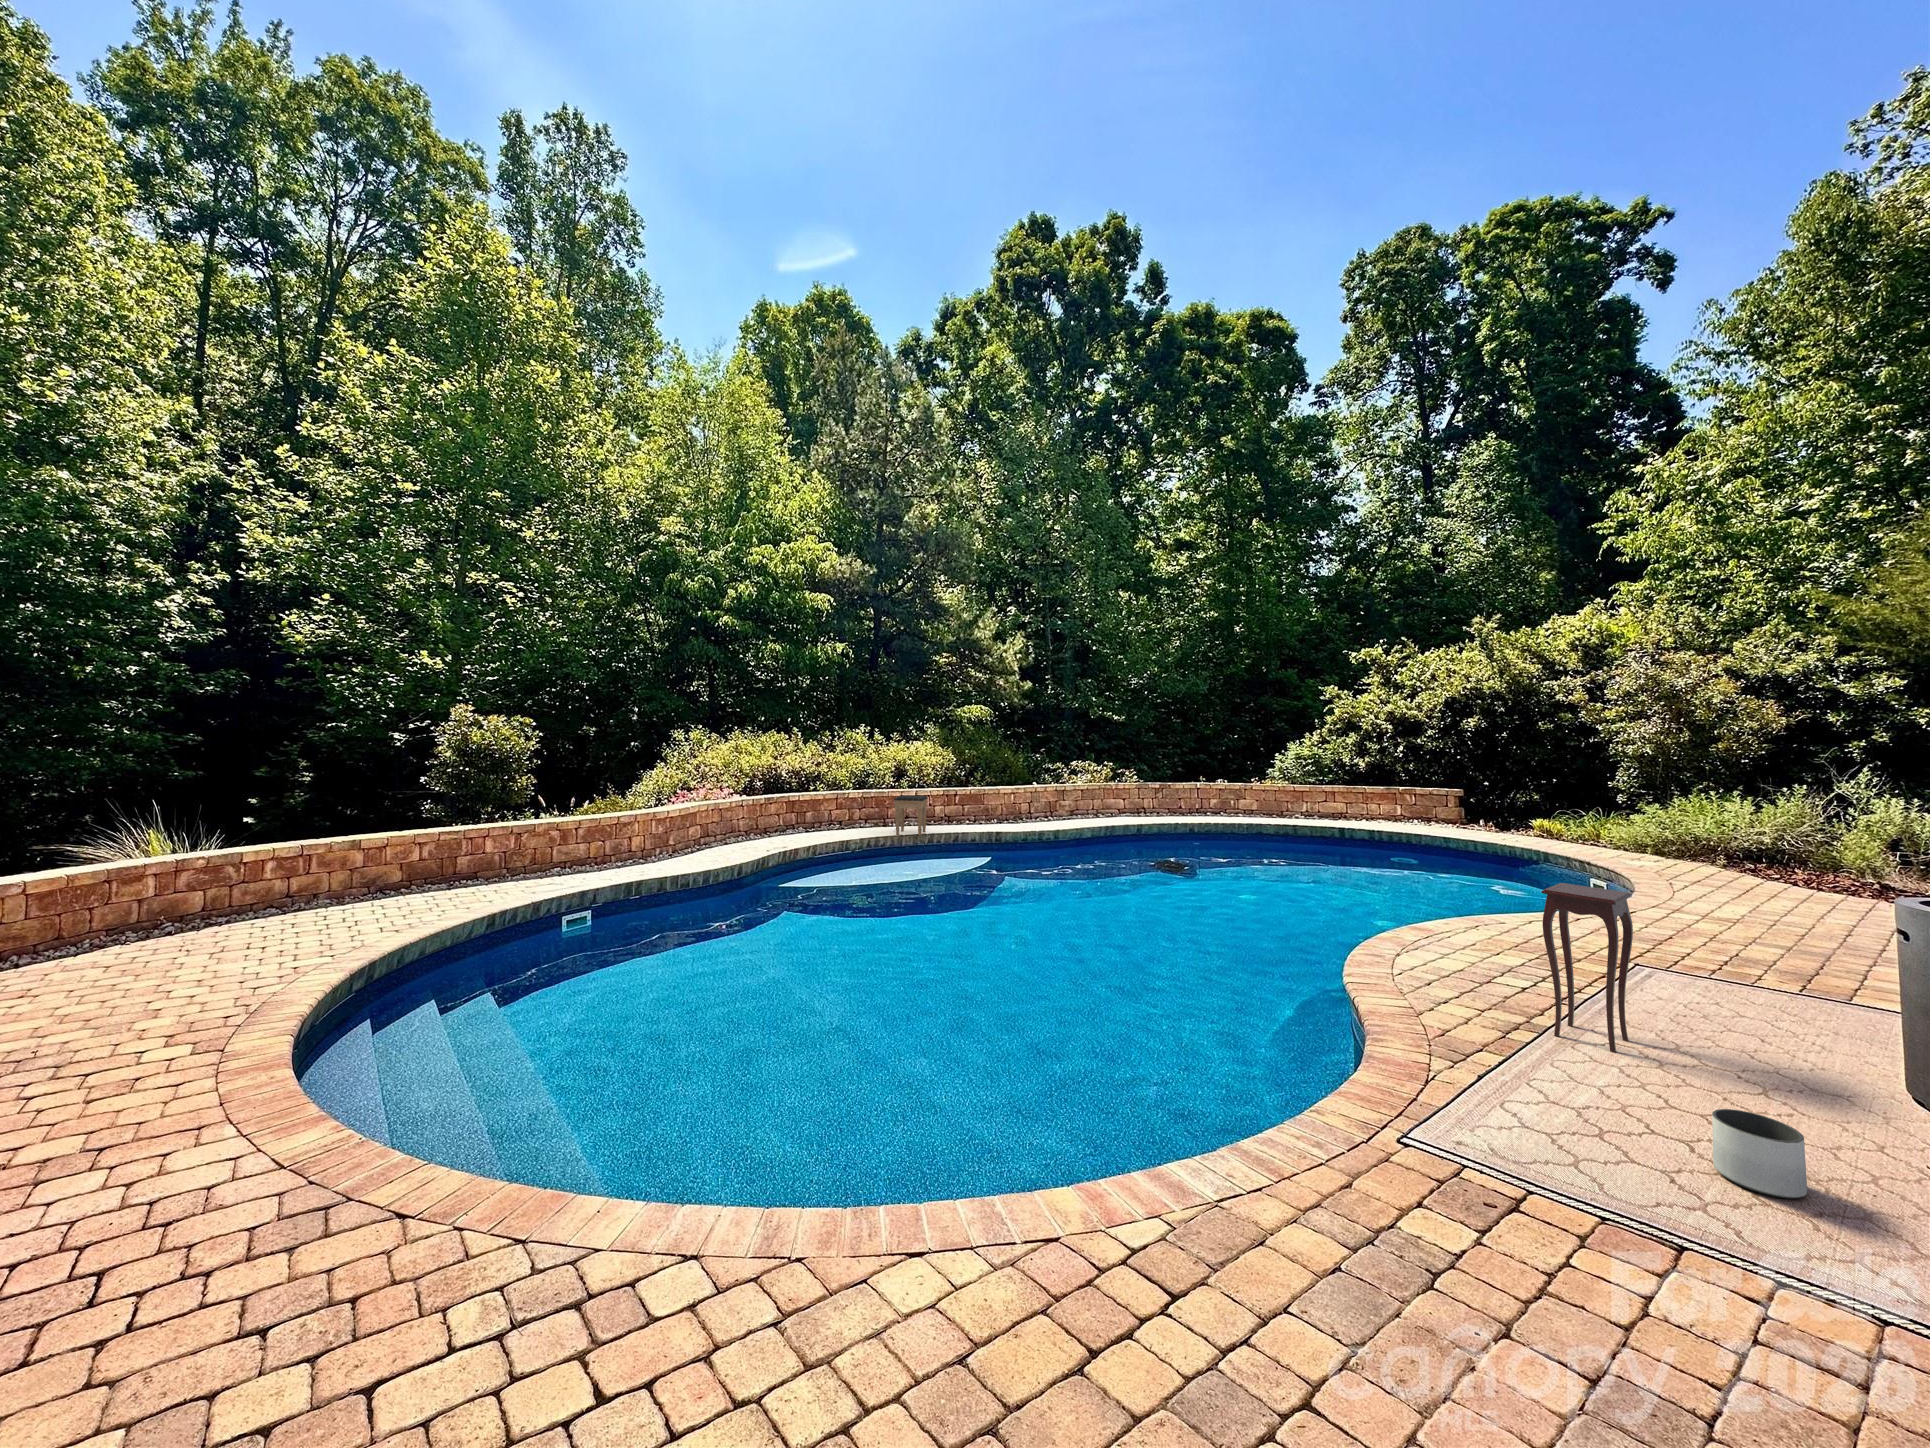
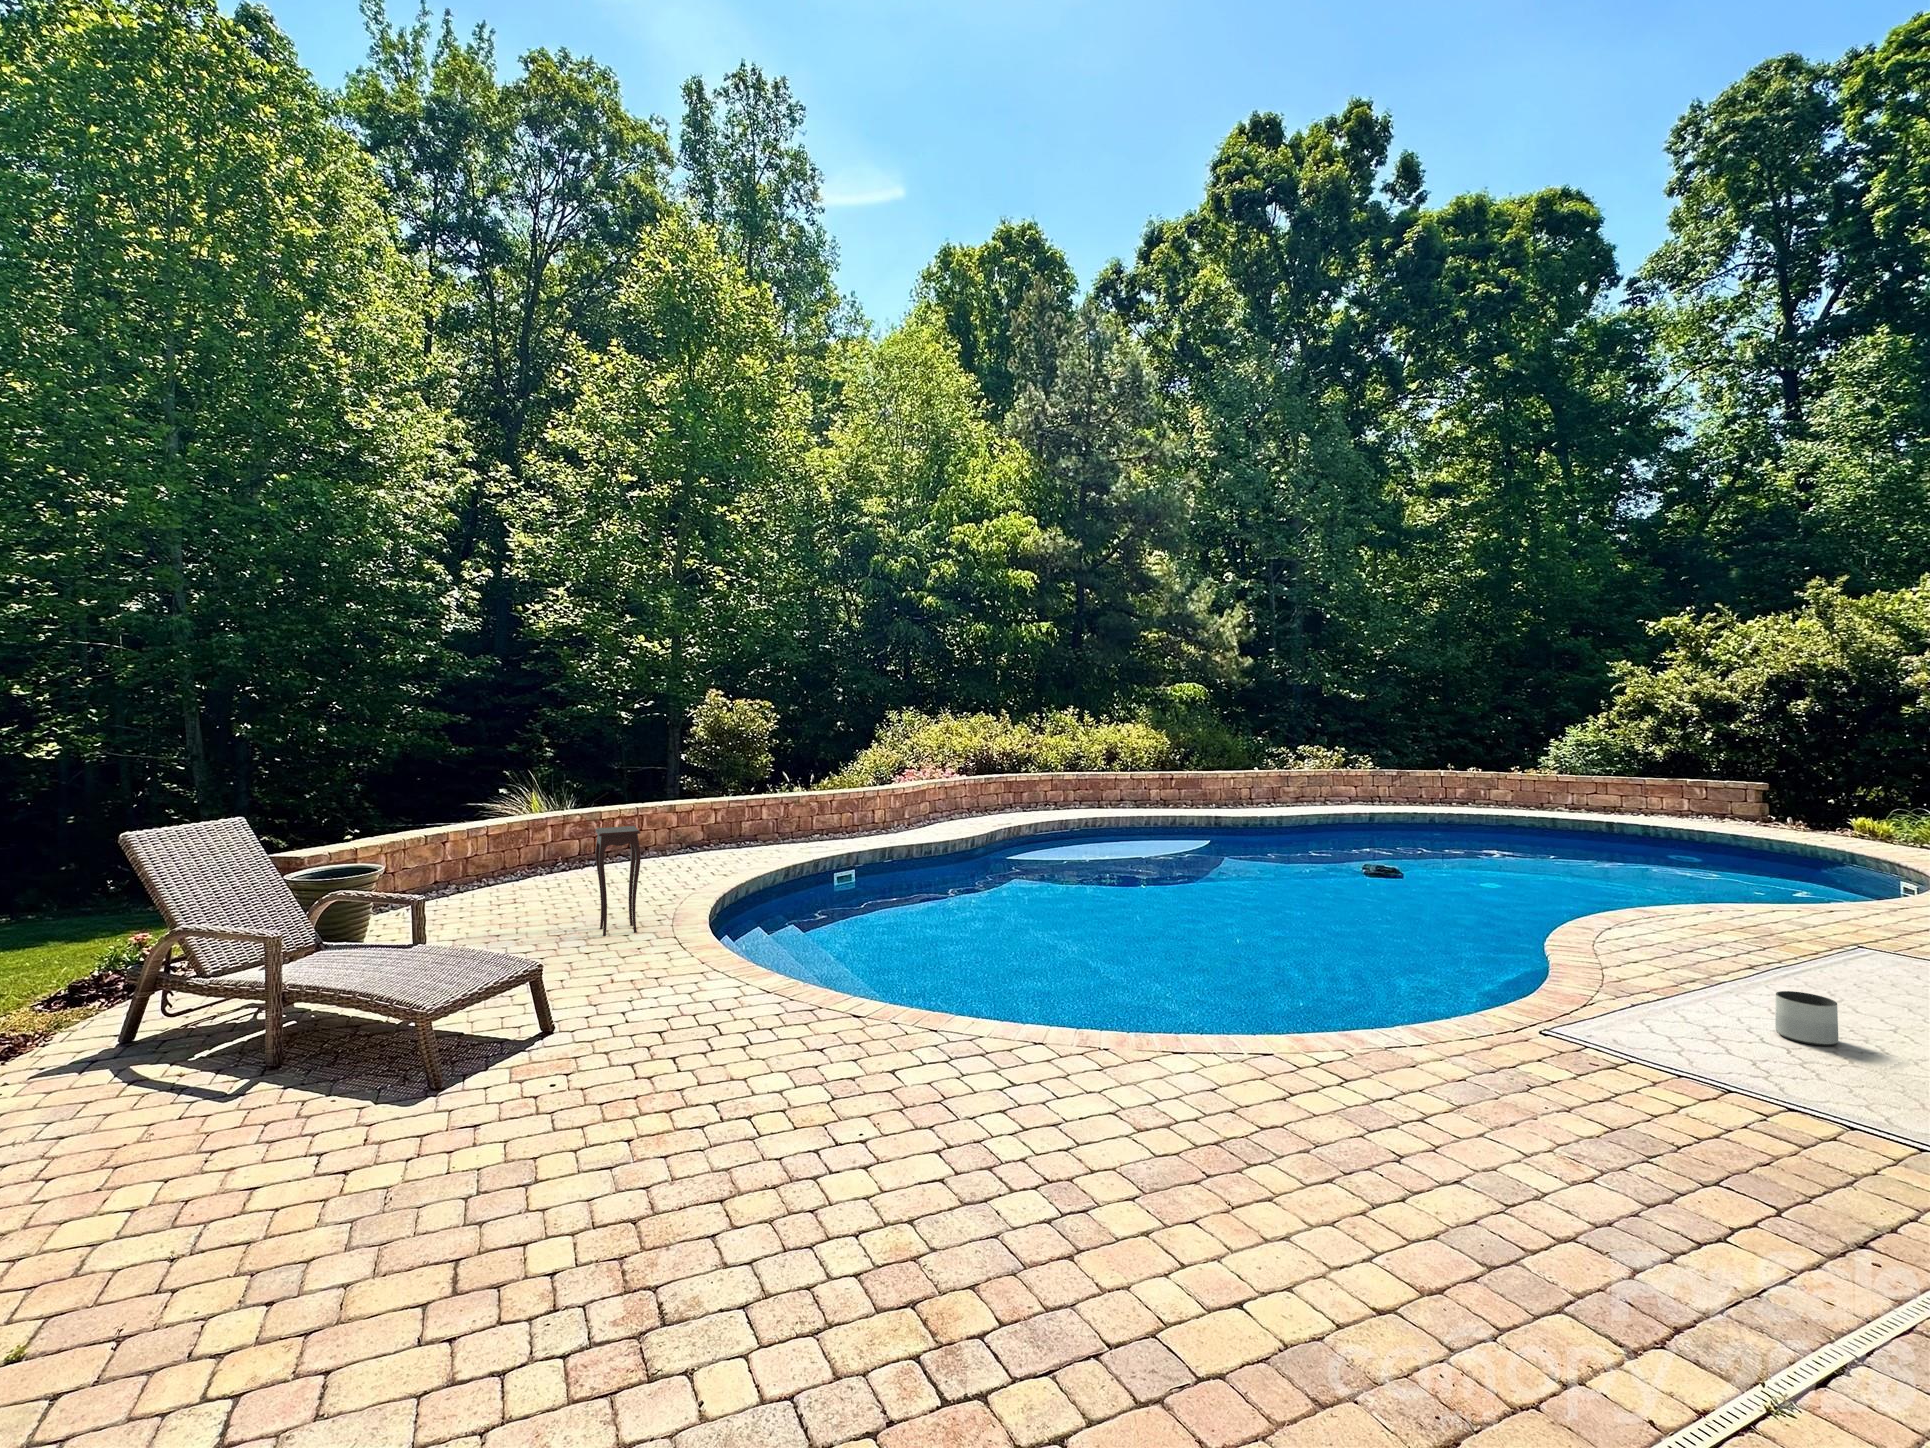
footstool: present [893,795,928,836] -> none [1111,778,1146,817]
side table: present [1541,883,1633,1052] -> present [595,826,641,936]

